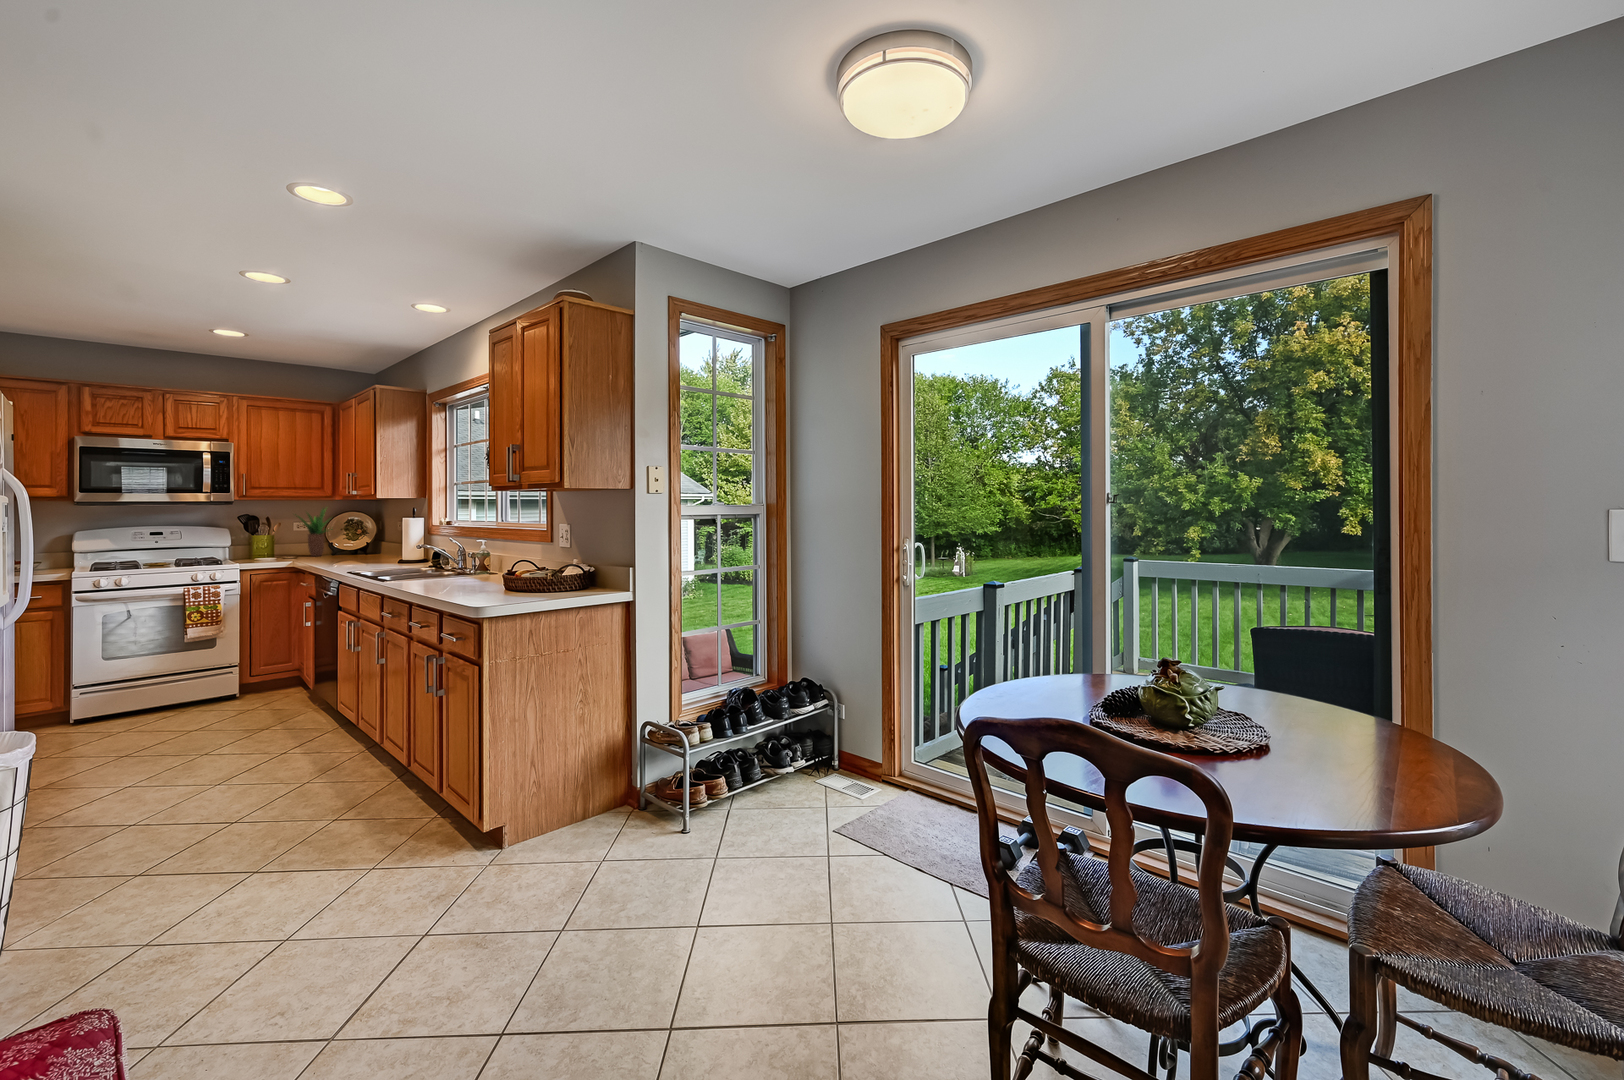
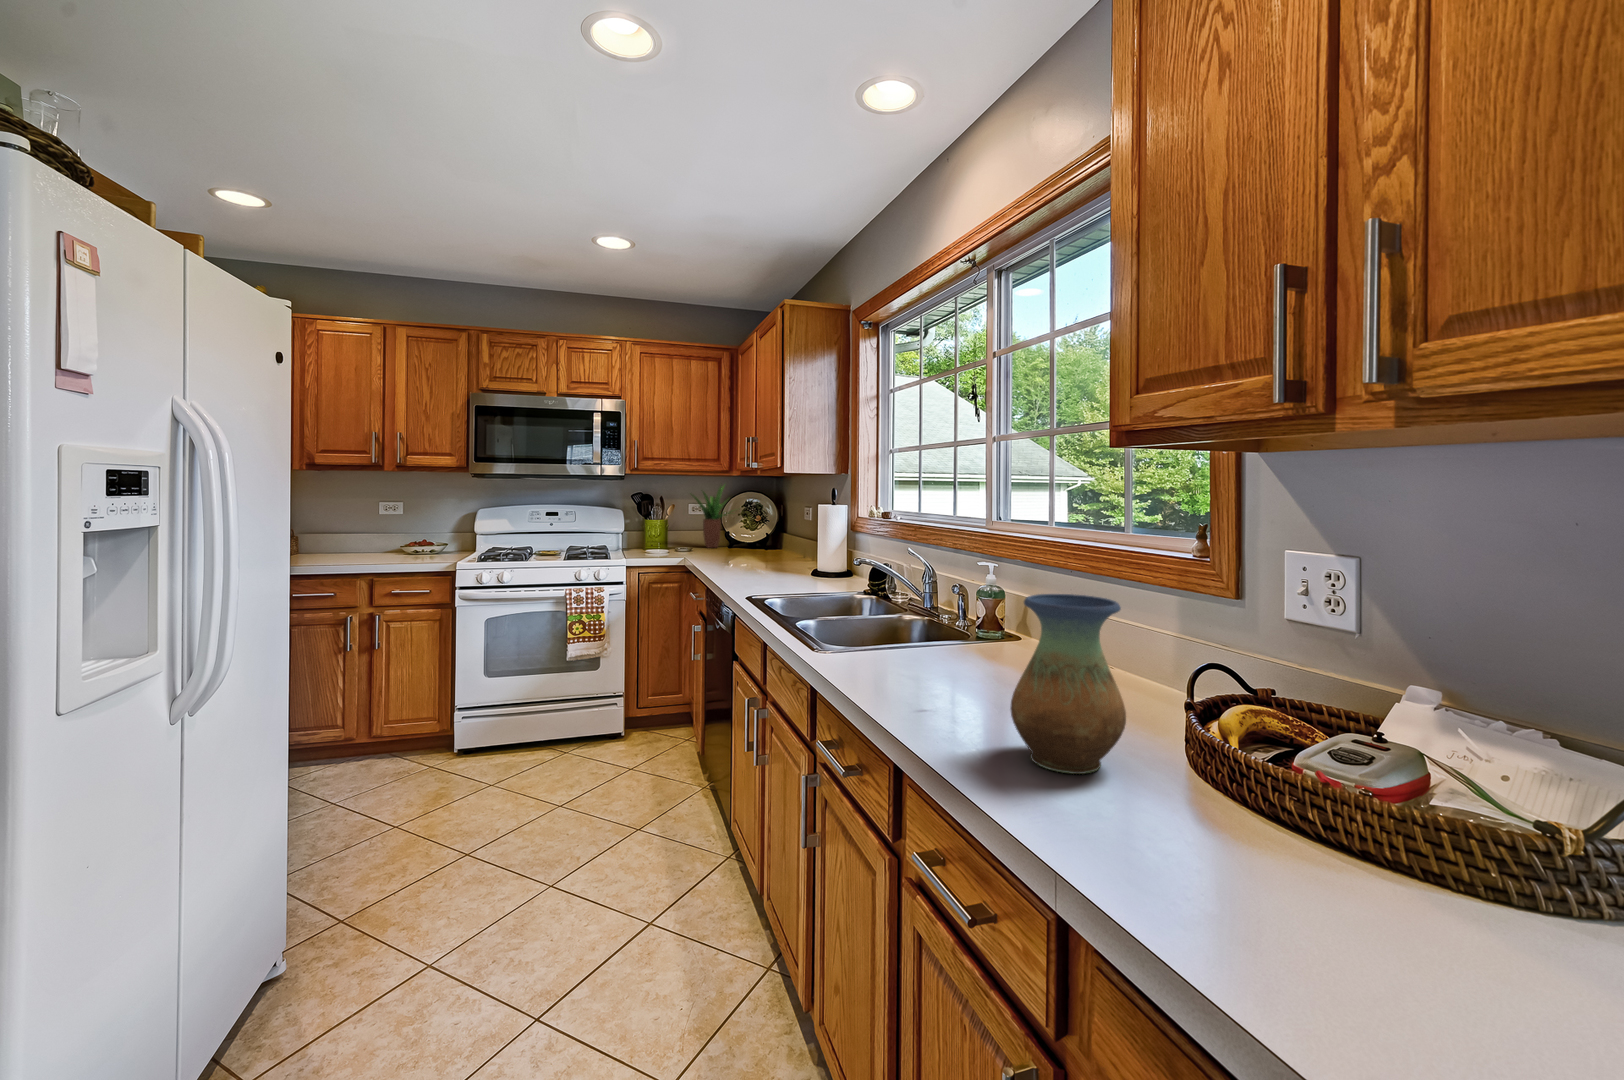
vase: none [455,537,497,596] -> present [1010,594,1126,774]

